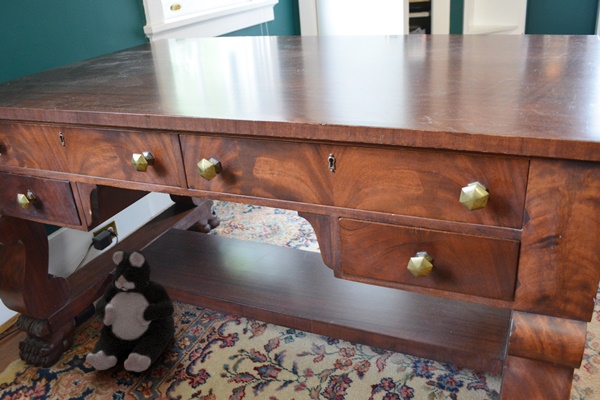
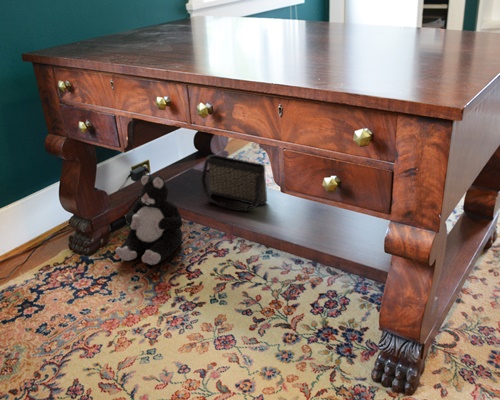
handbag: none [193,214,282,285] -> present [202,155,267,211]

